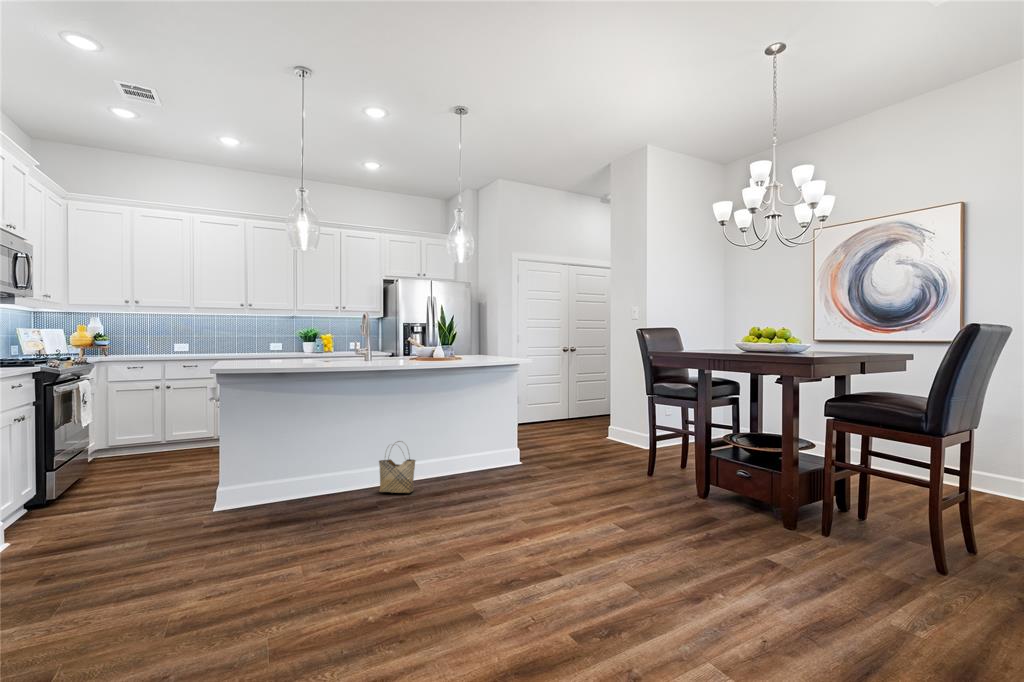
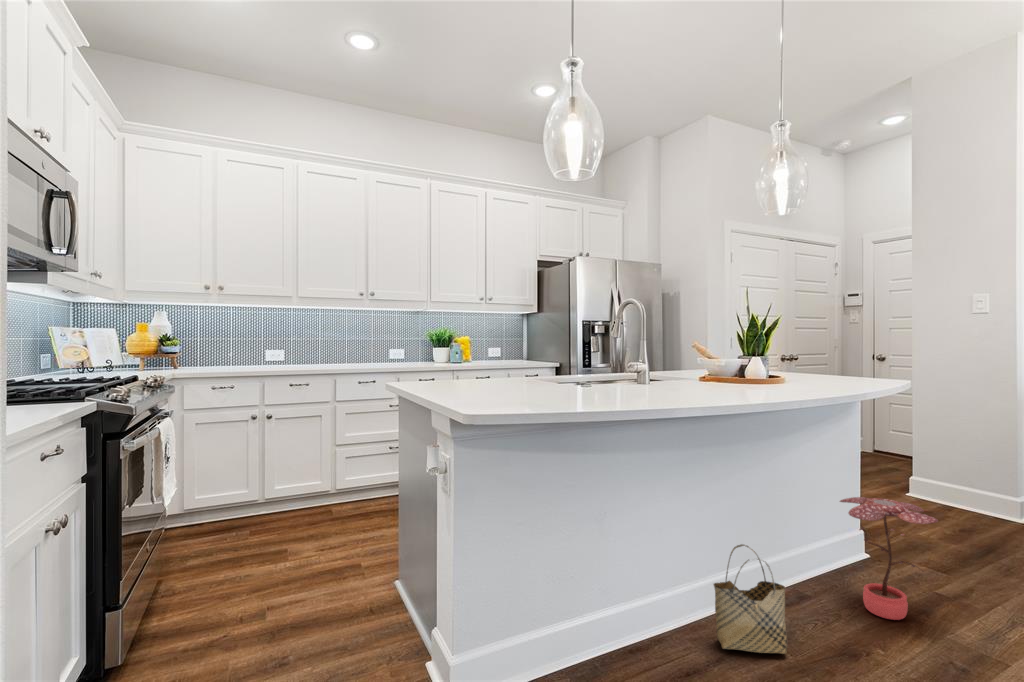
potted plant: none [469,420,514,483] -> present [840,497,938,620]

